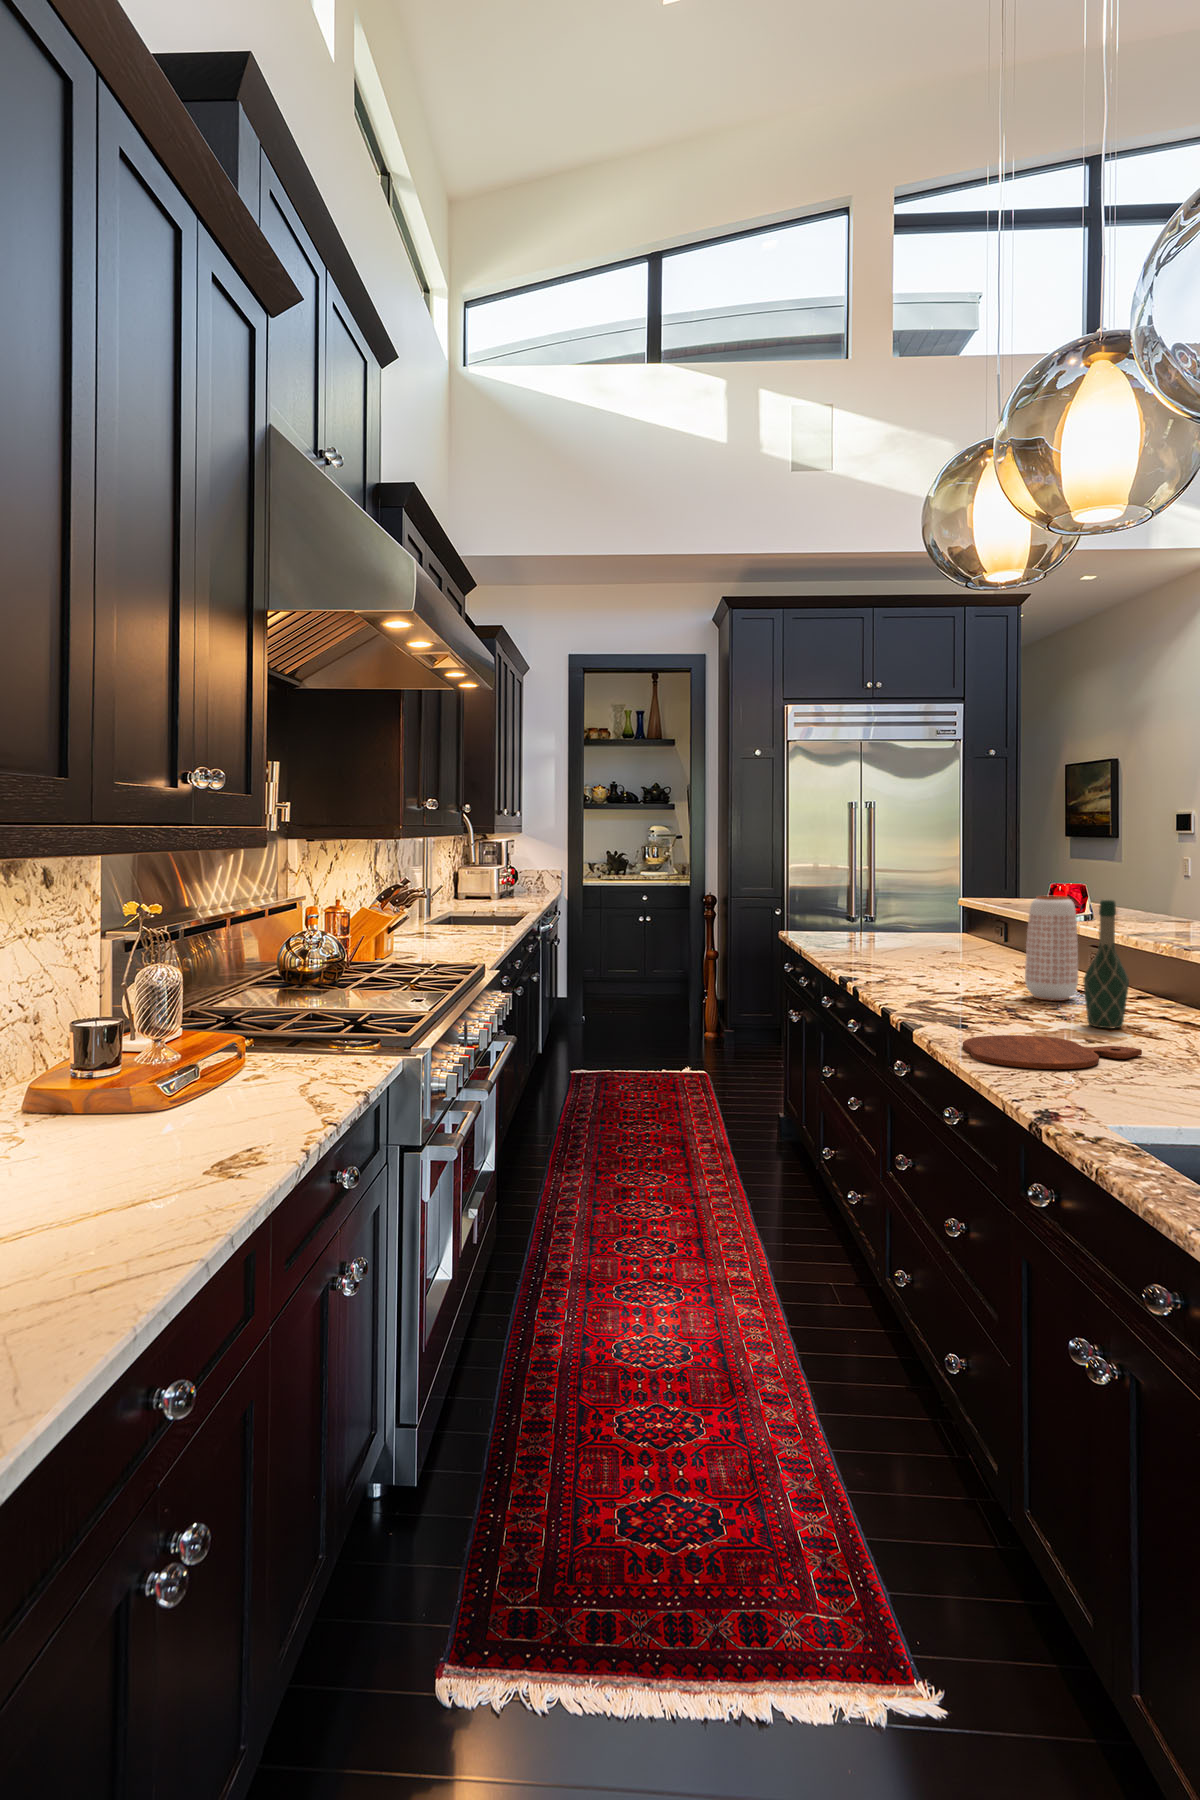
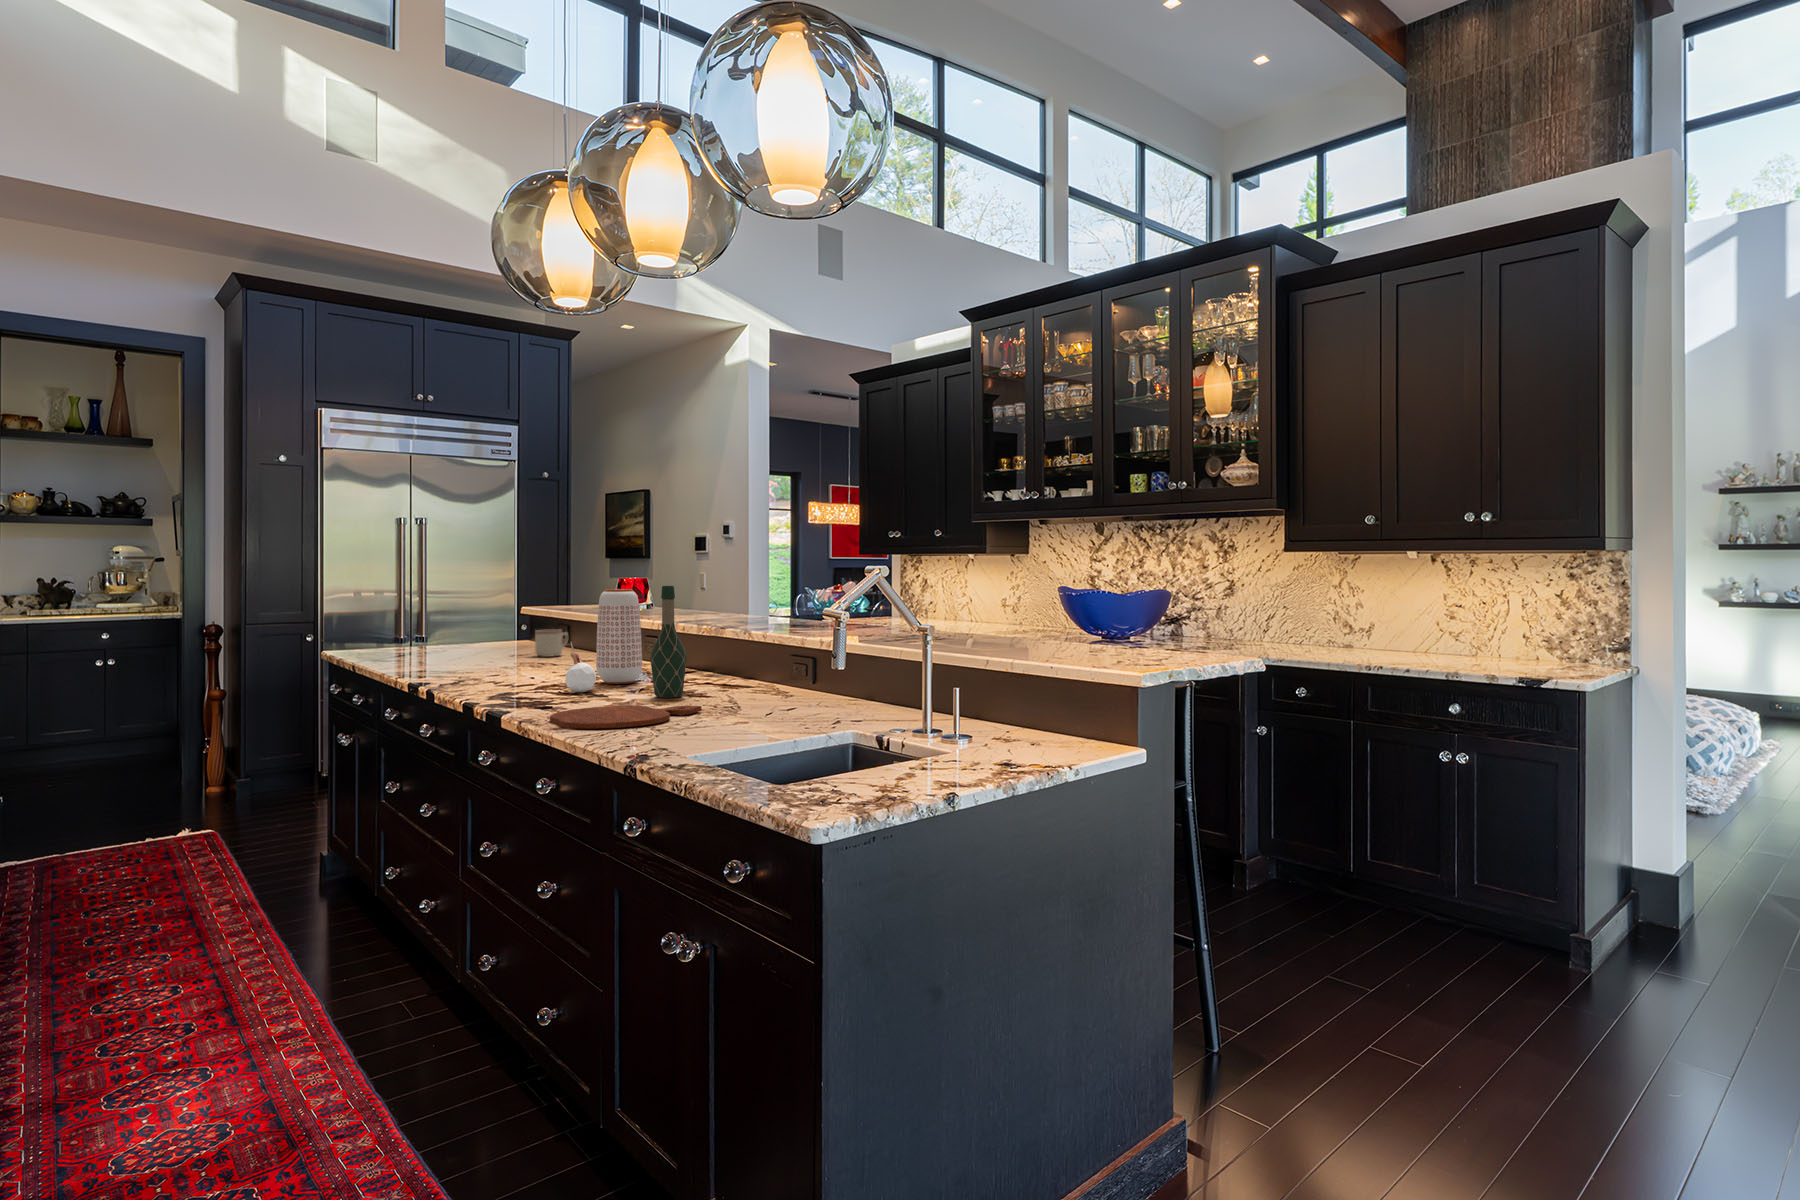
mug: none [968,924,1004,953] -> present [535,629,568,657]
candle: none [988,954,1022,1009] -> present [565,642,596,692]

